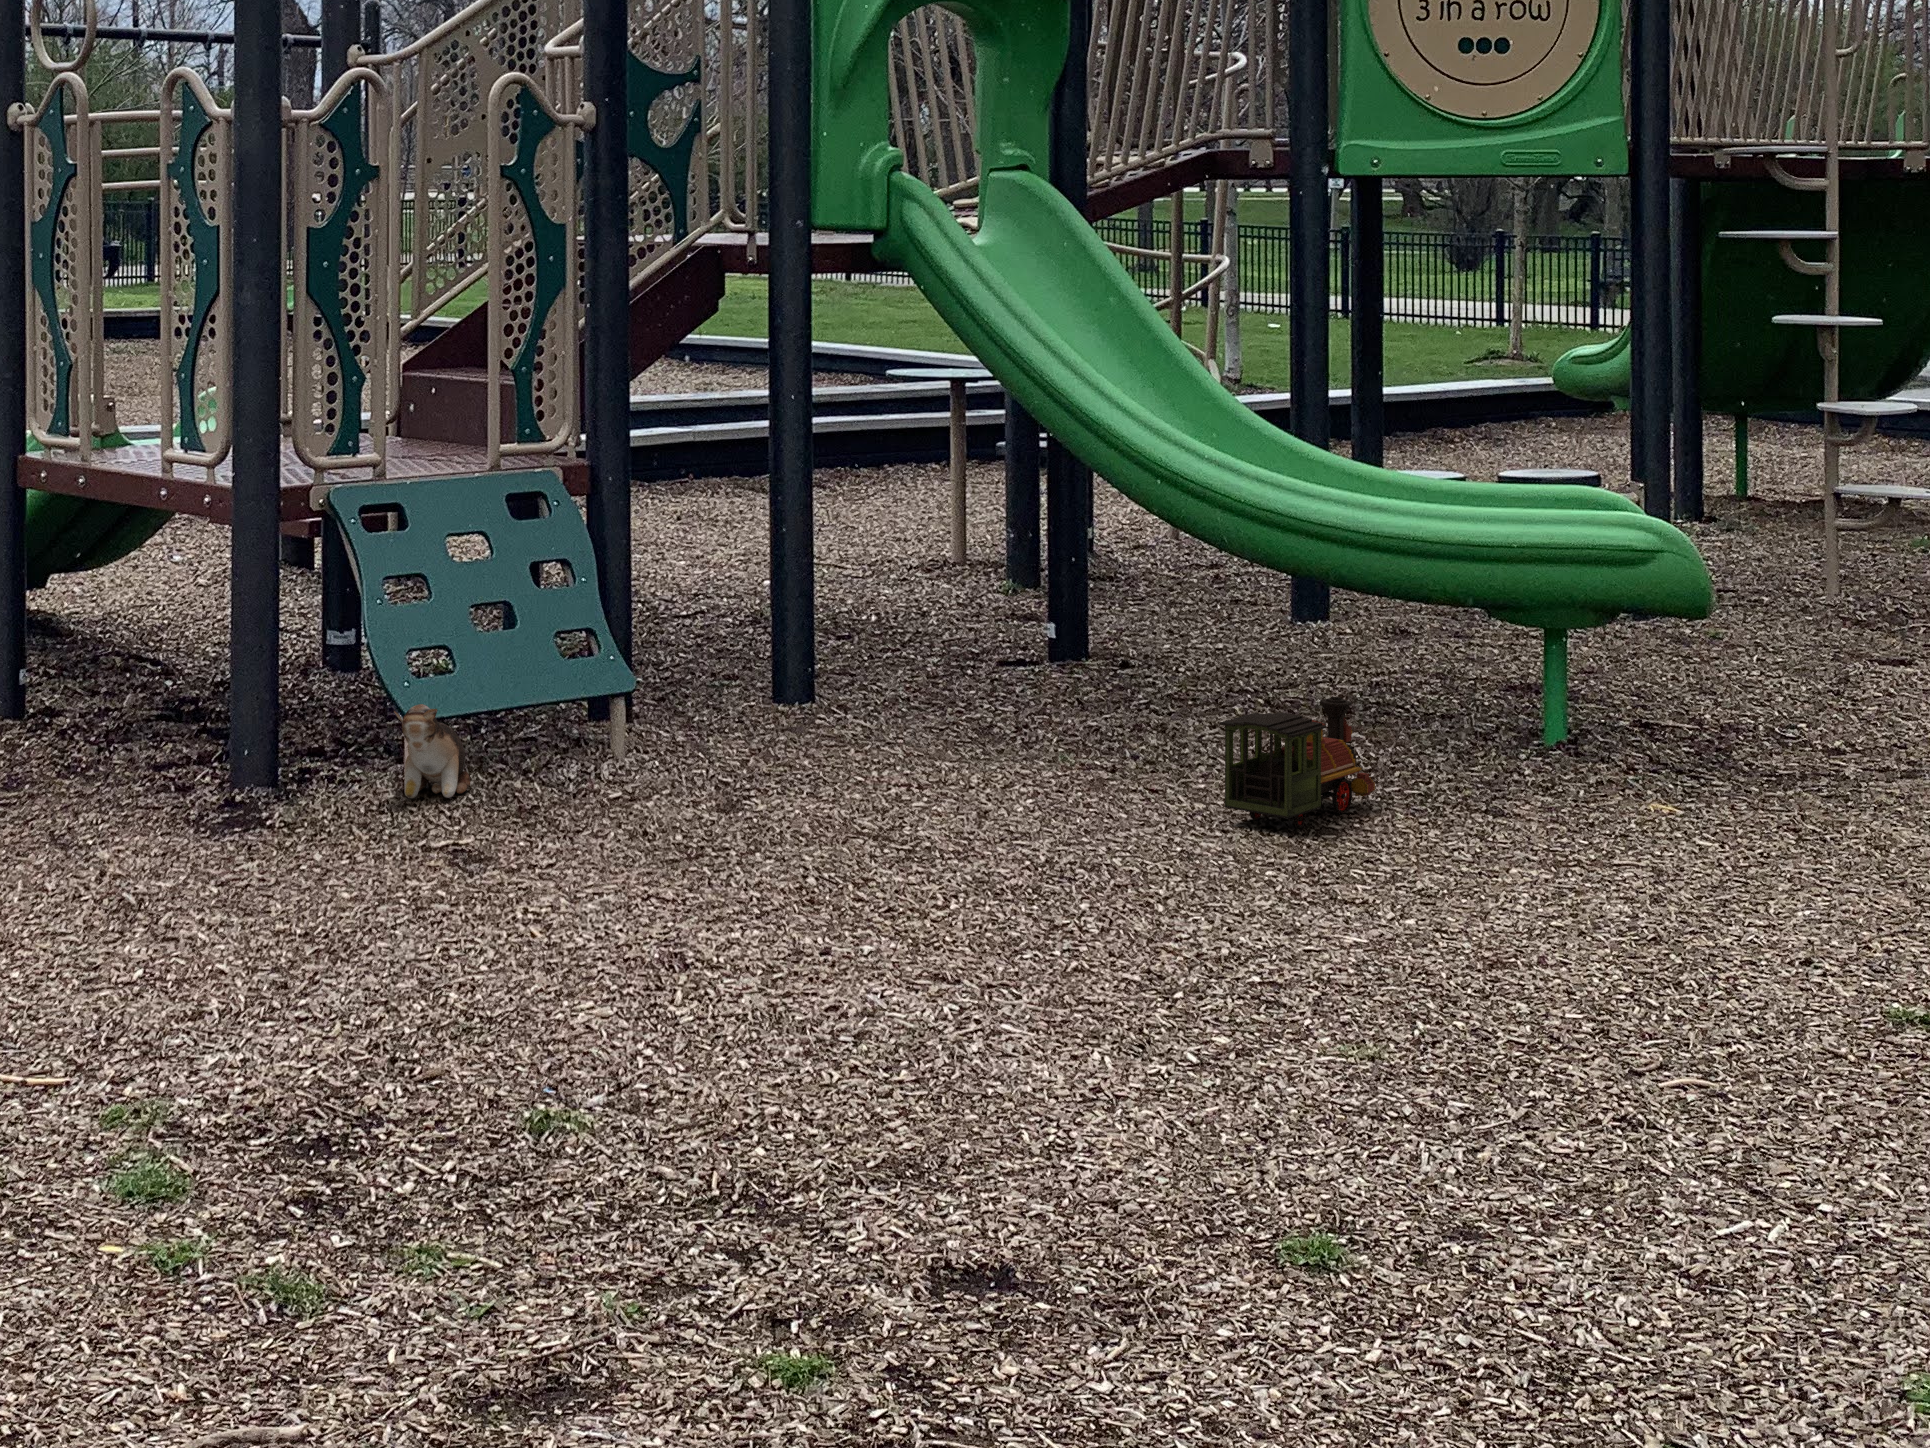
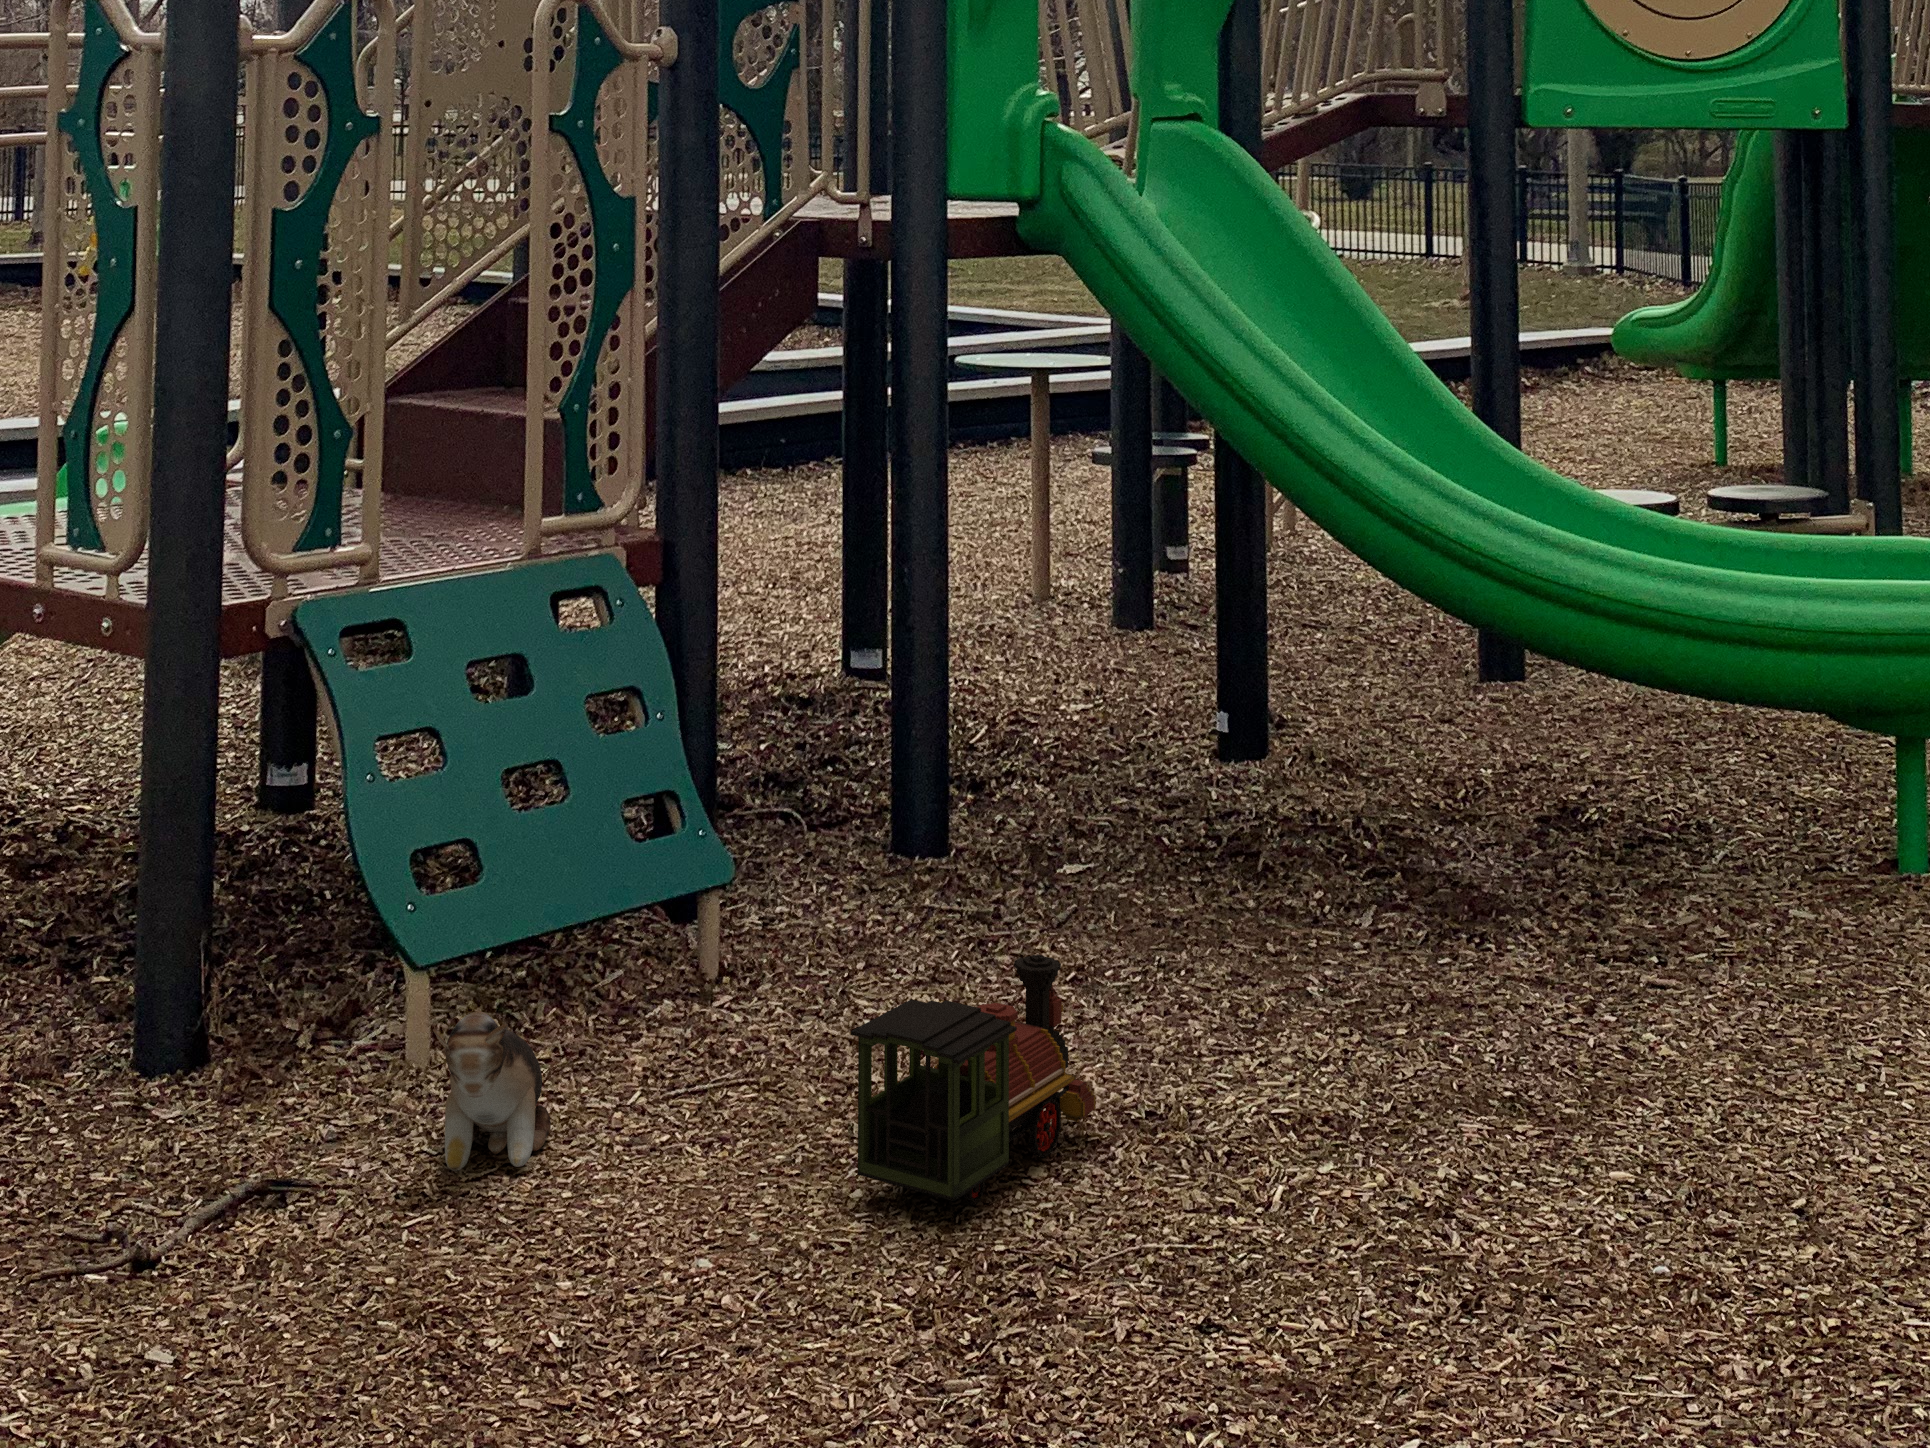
toy train: present [1220,697,1375,828] -> present [851,955,1096,1205]

